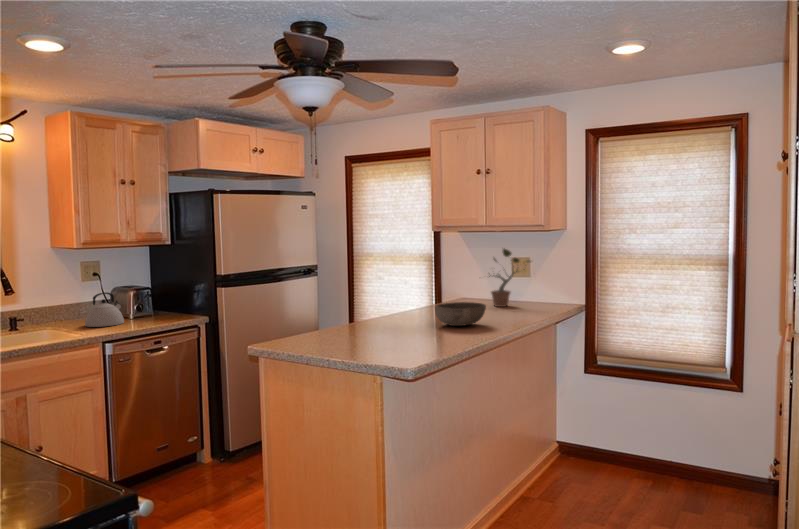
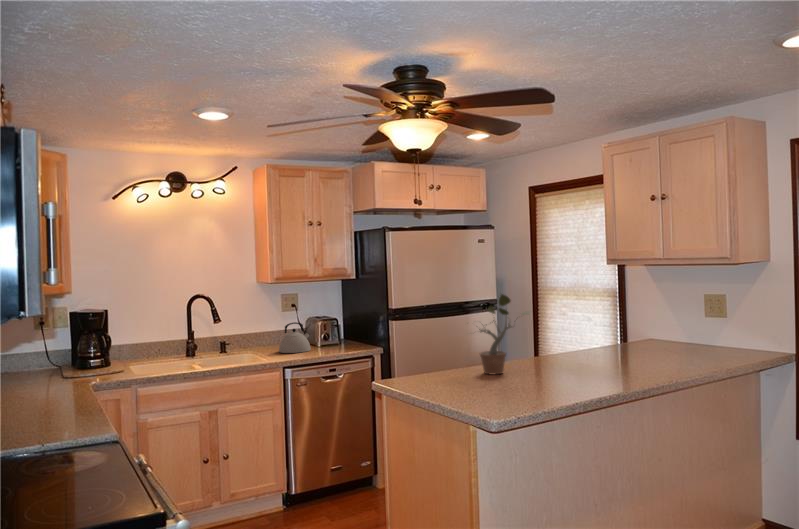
potted plant: present [489,248,530,307] -> present [479,294,530,374]
bowl: present [435,302,486,326] -> none [575,344,634,371]

